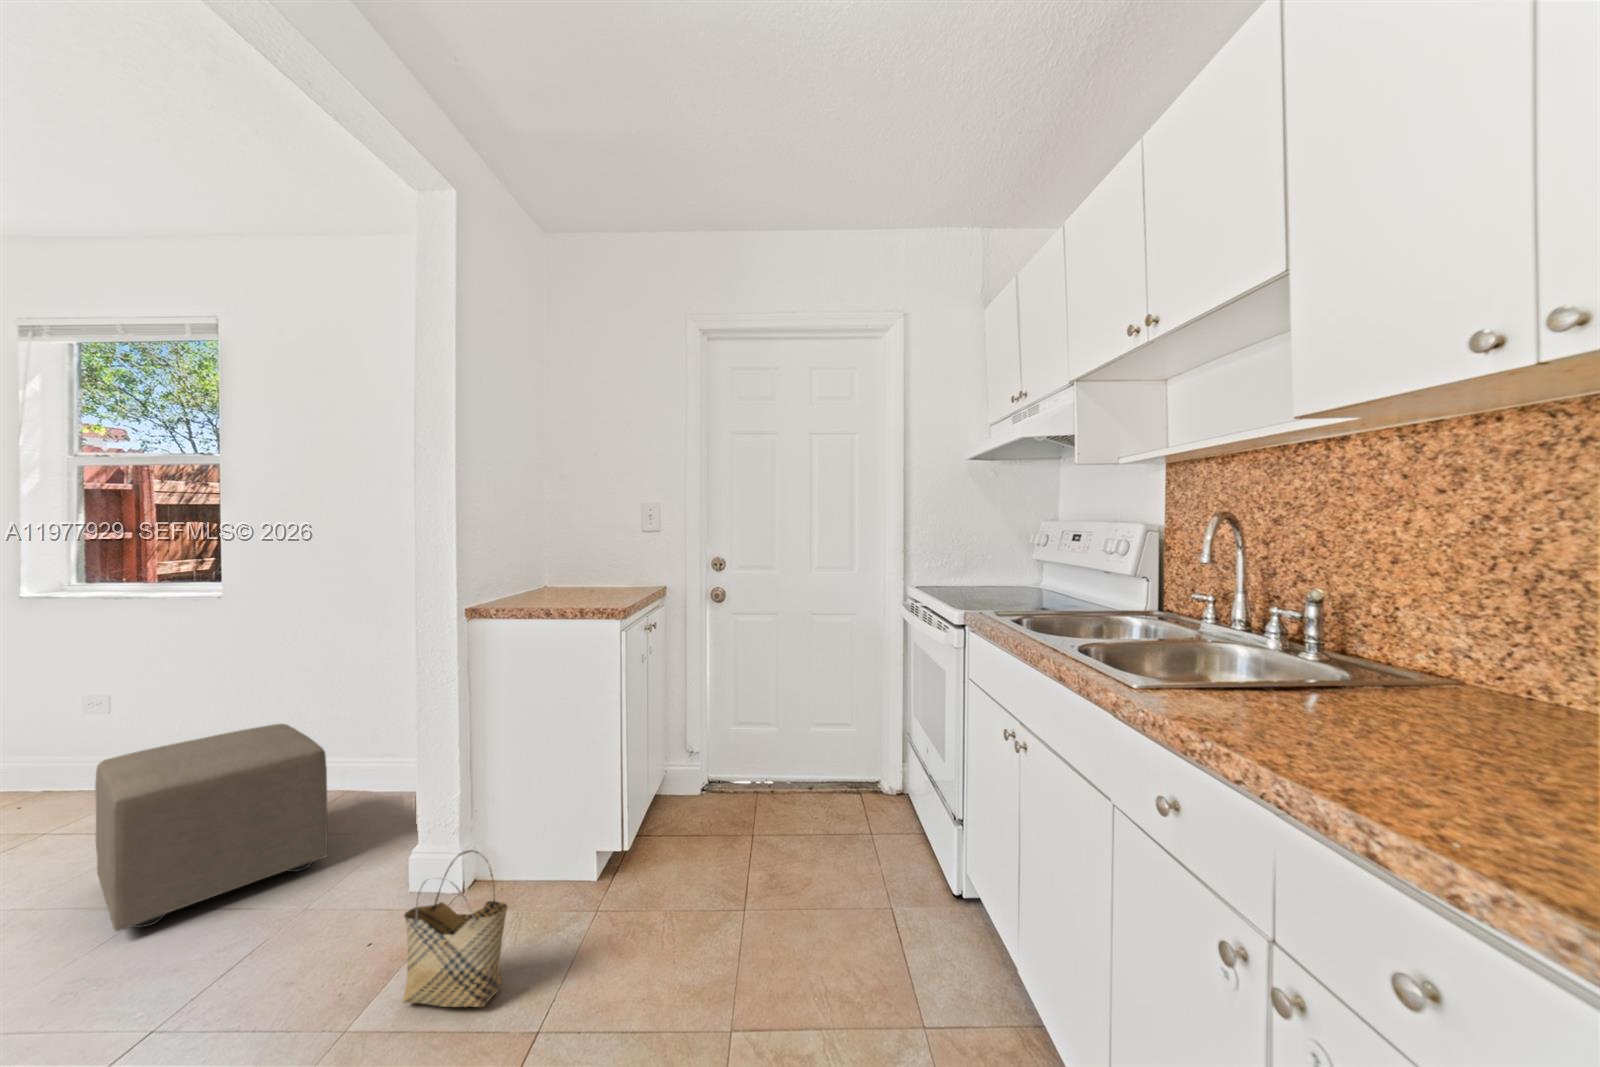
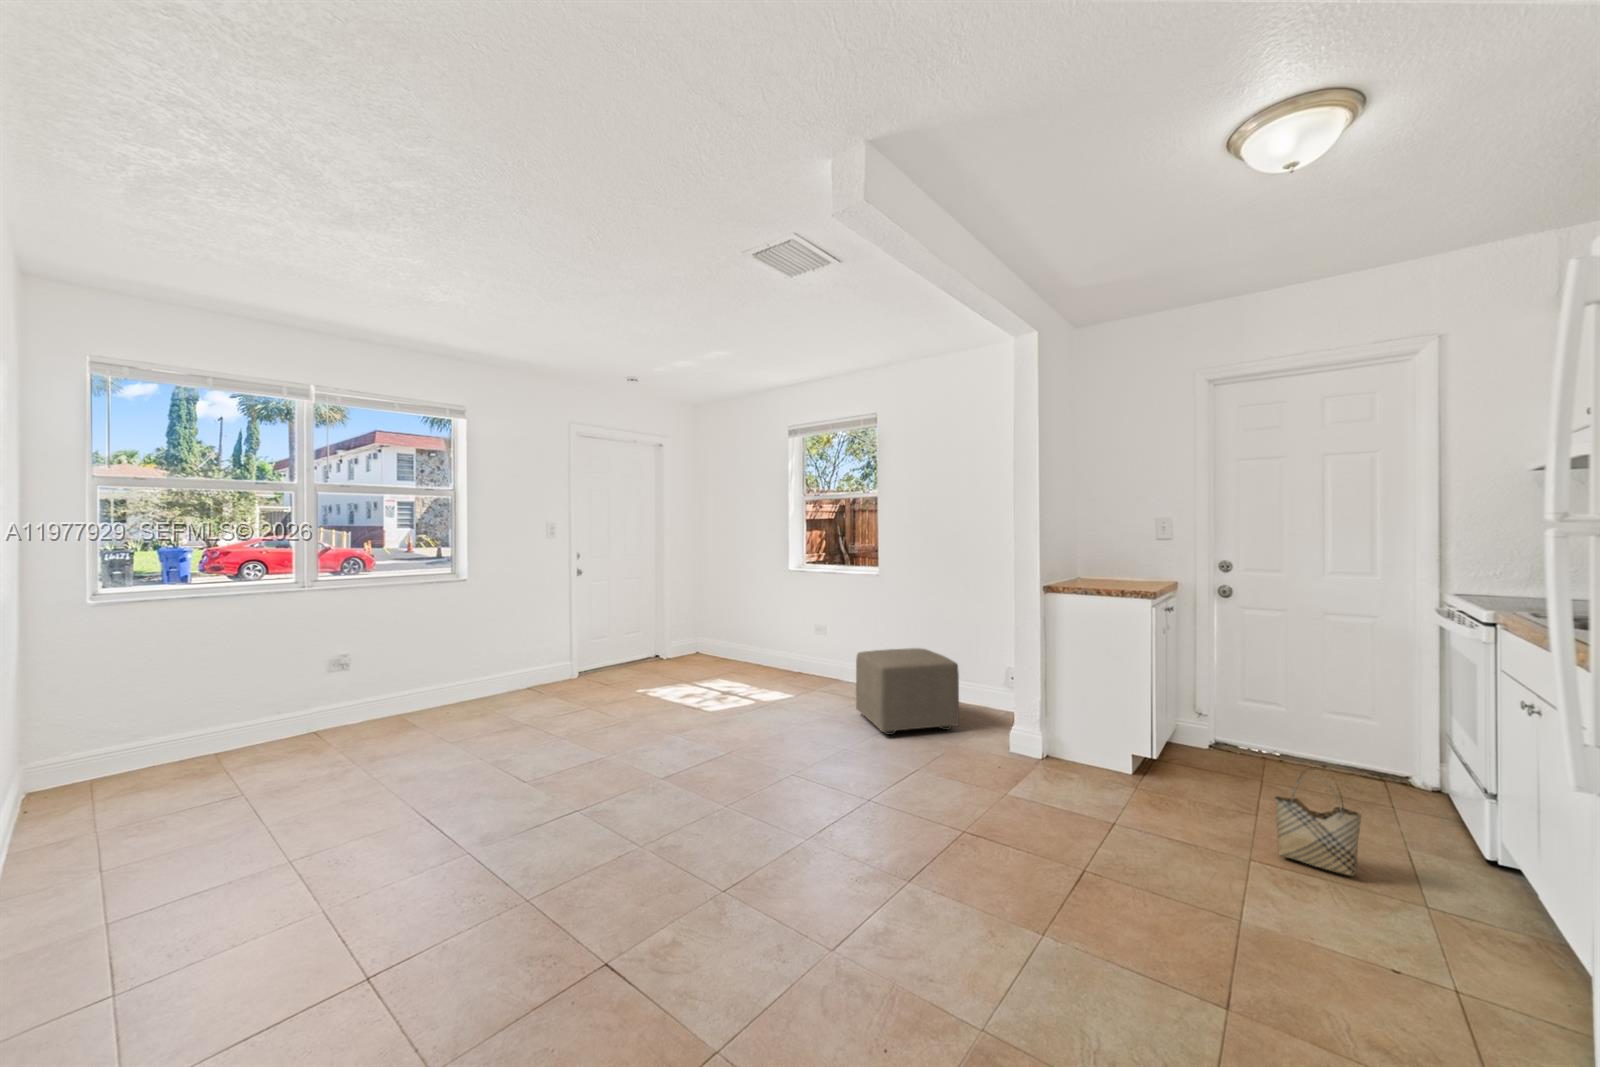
woven basket: present [402,850,507,1007] -> present [1275,768,1361,876]

